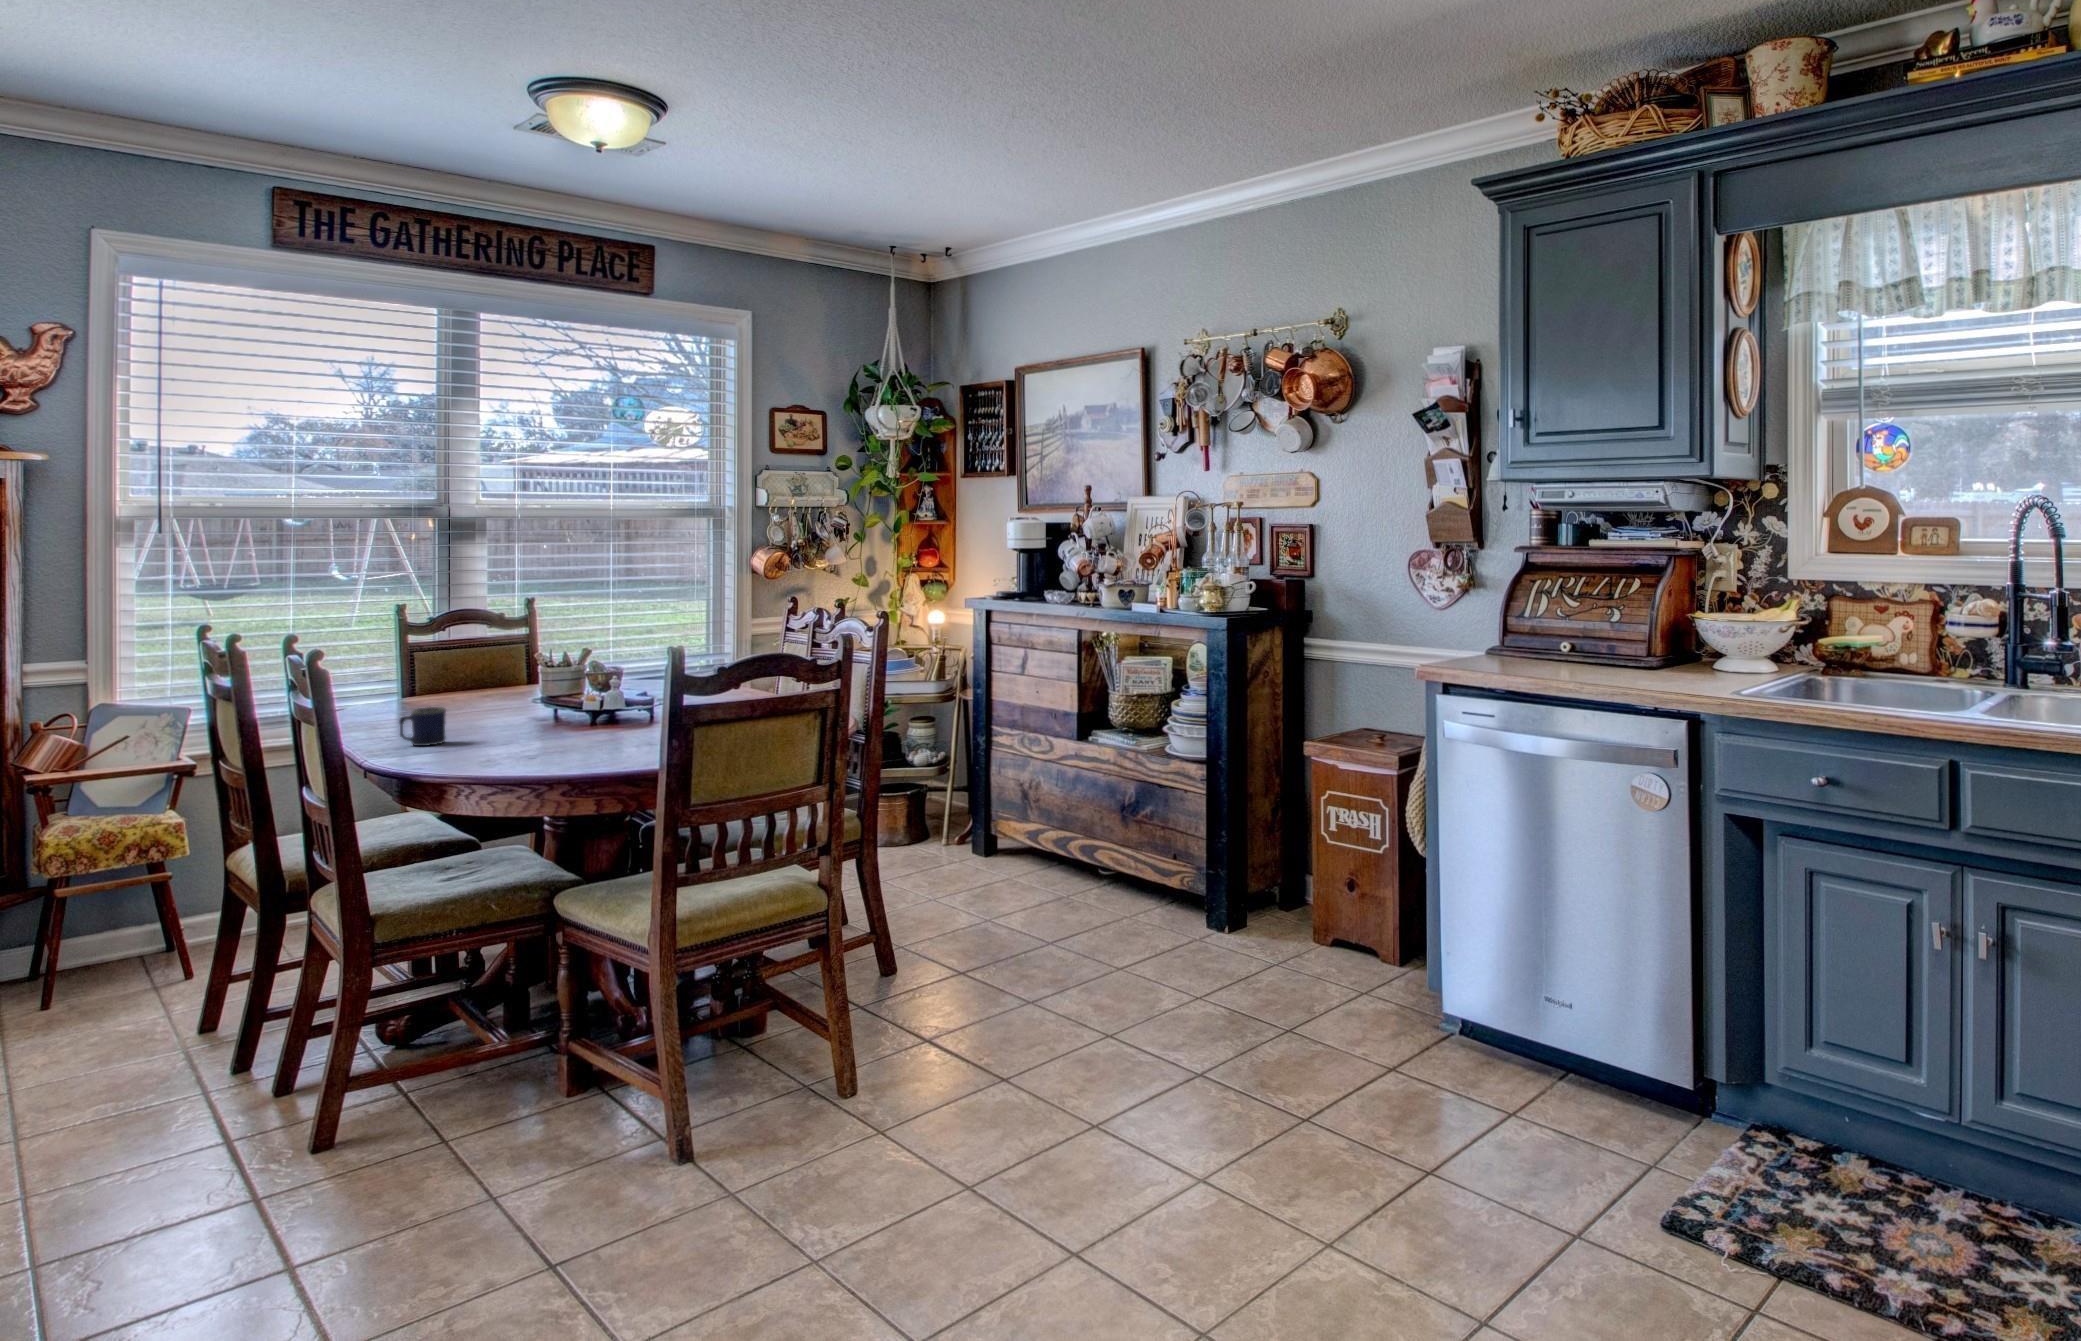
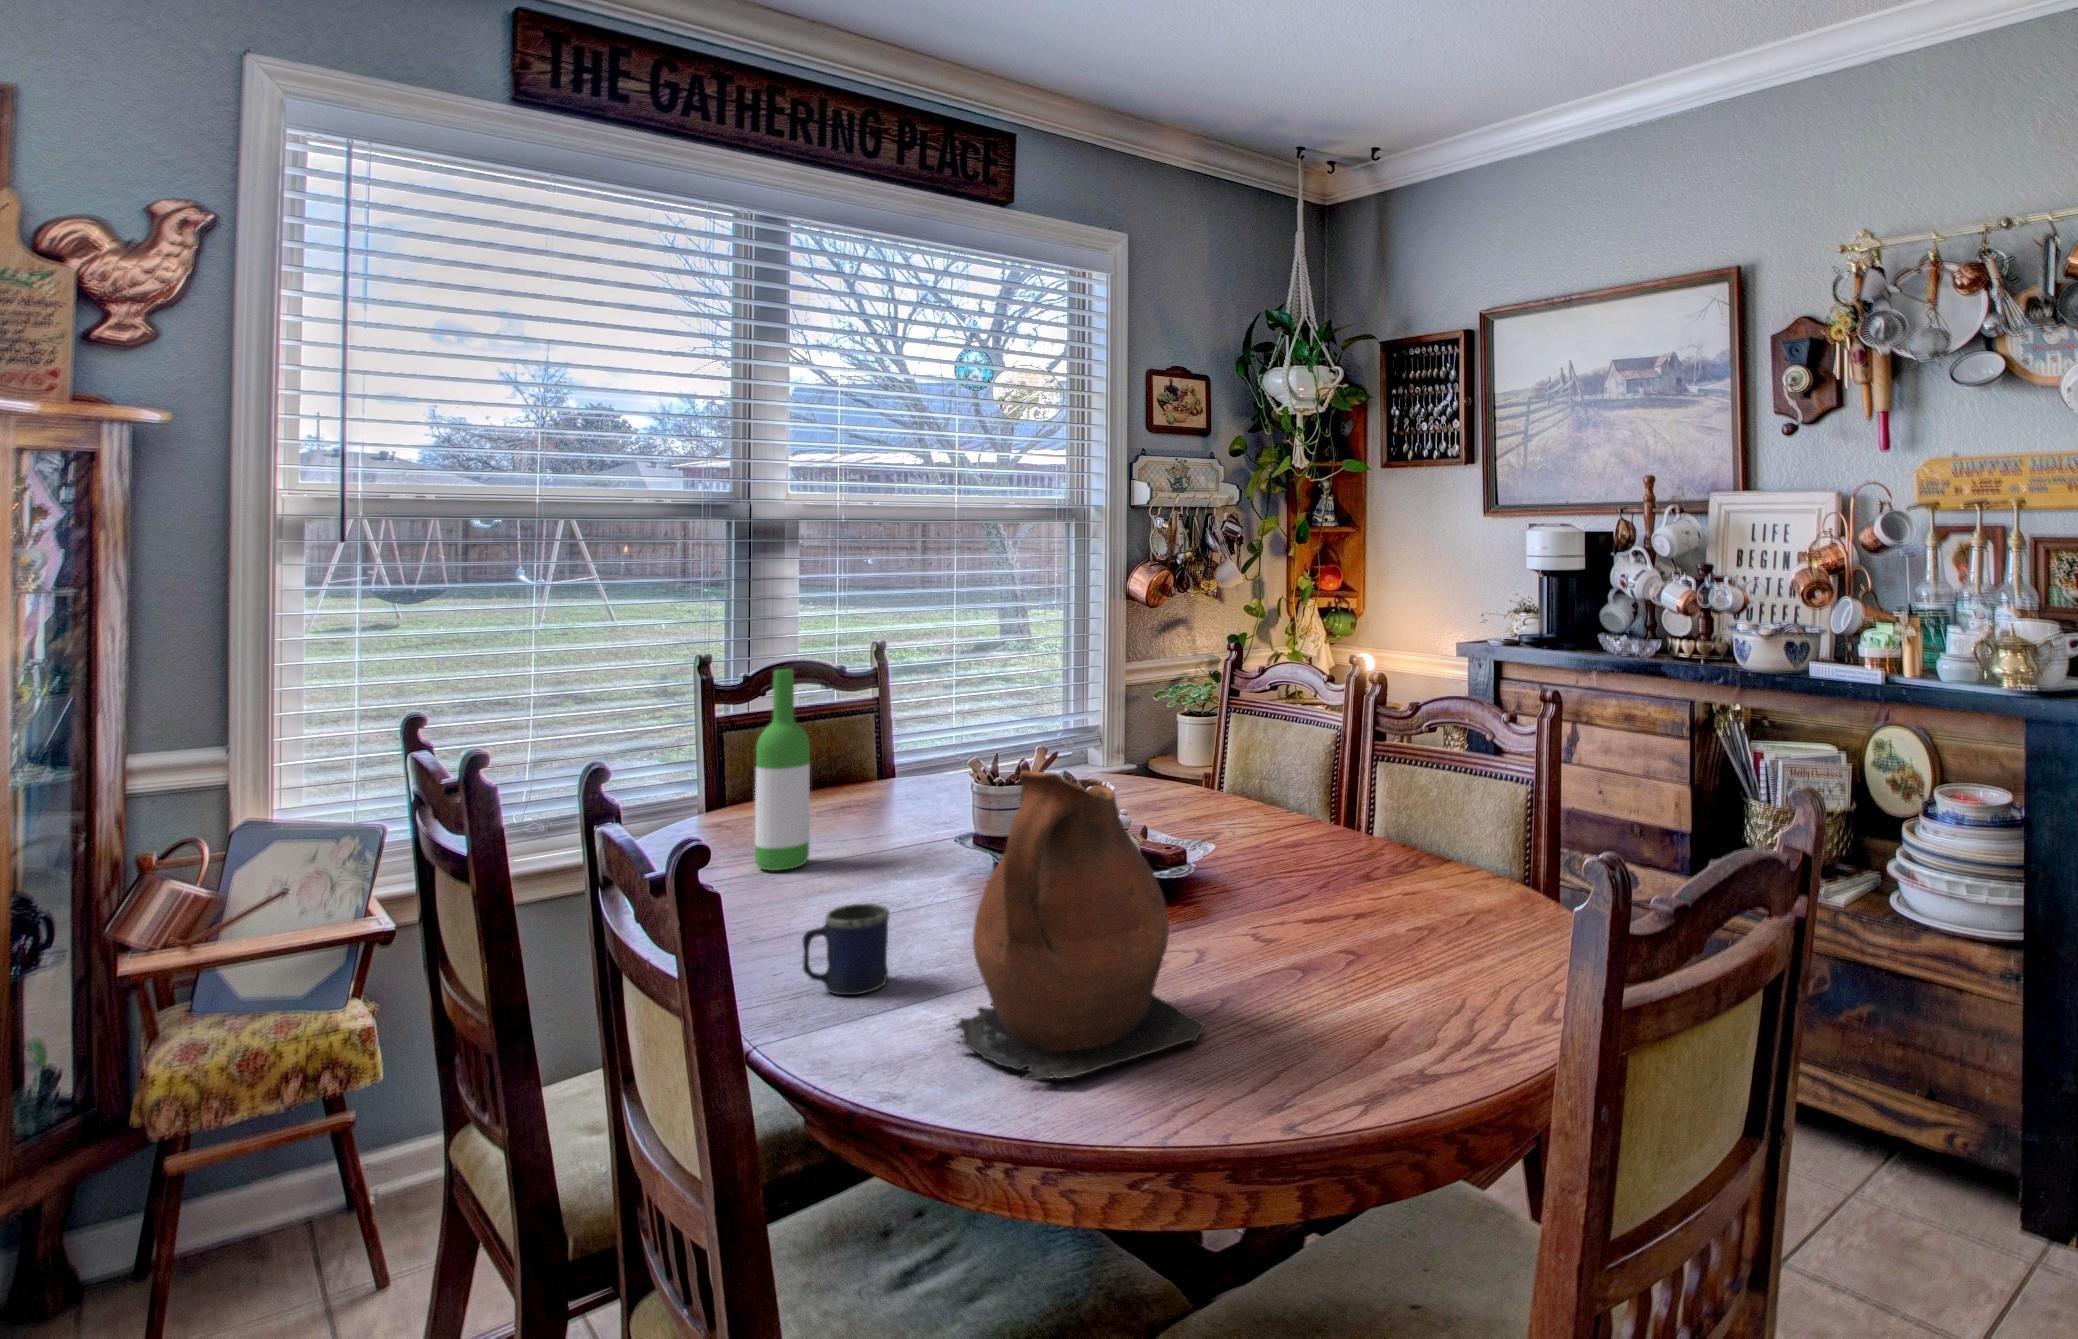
wine bottle: none [408,604,442,715] -> present [755,669,810,870]
ceramic pitcher: none [454,632,580,759] -> present [946,770,1204,1080]

